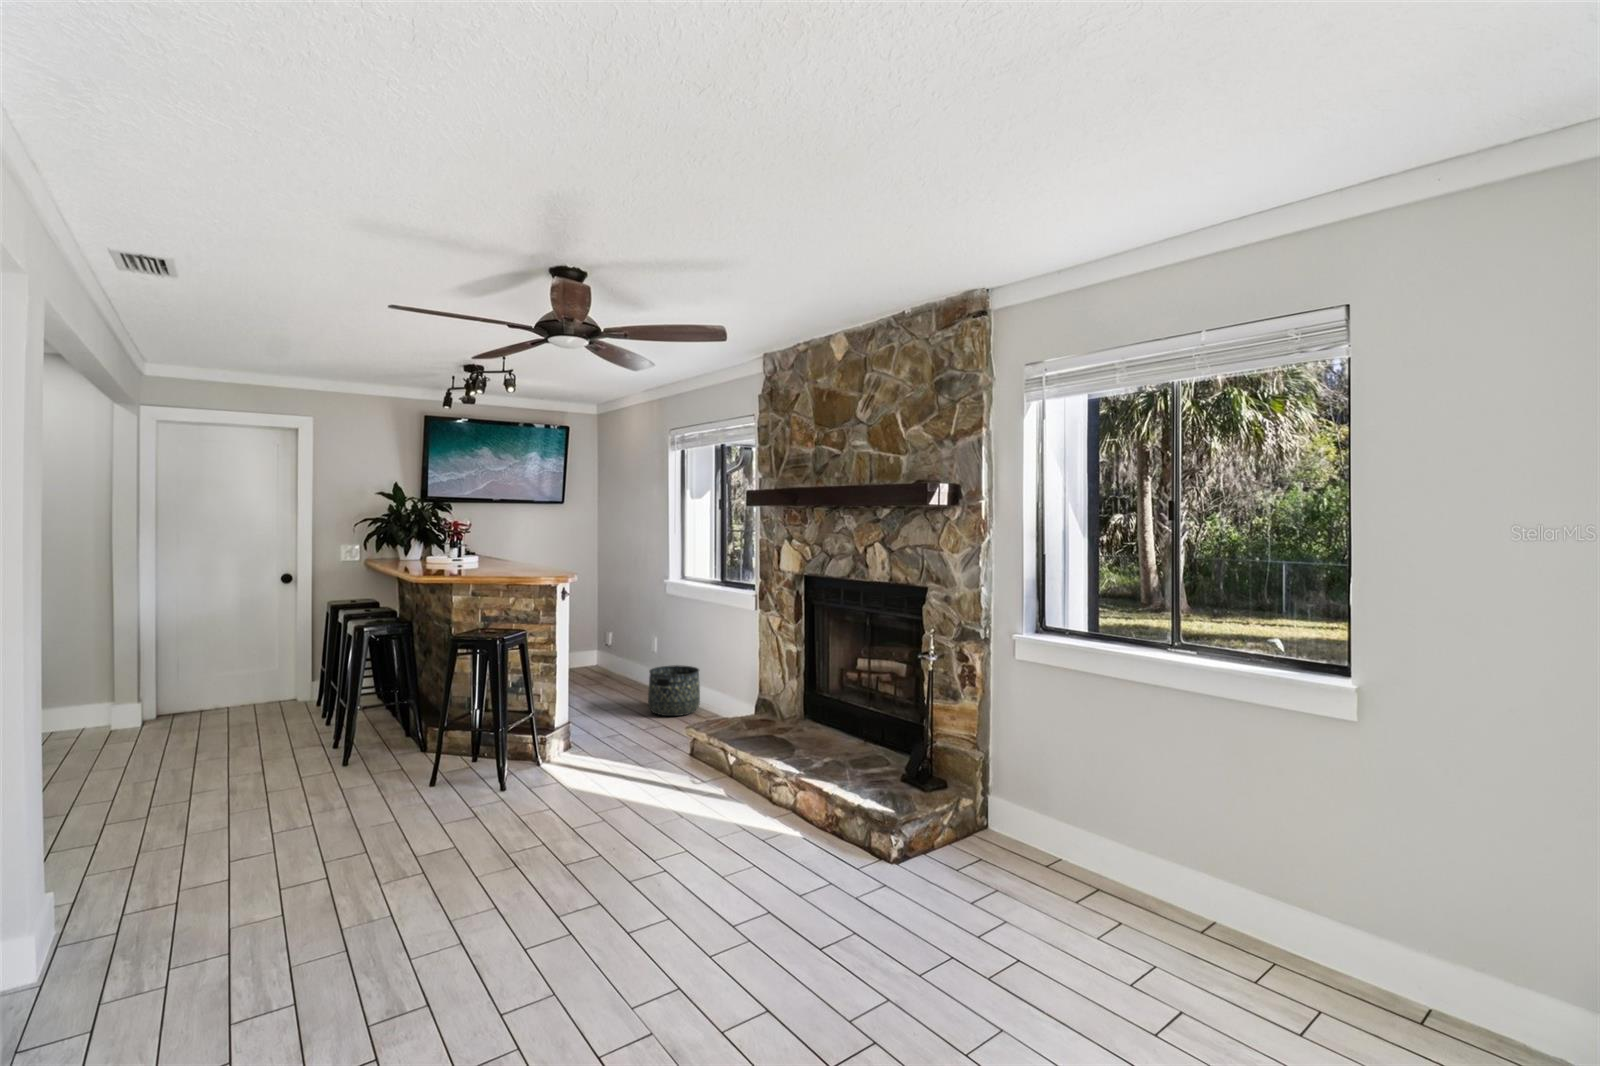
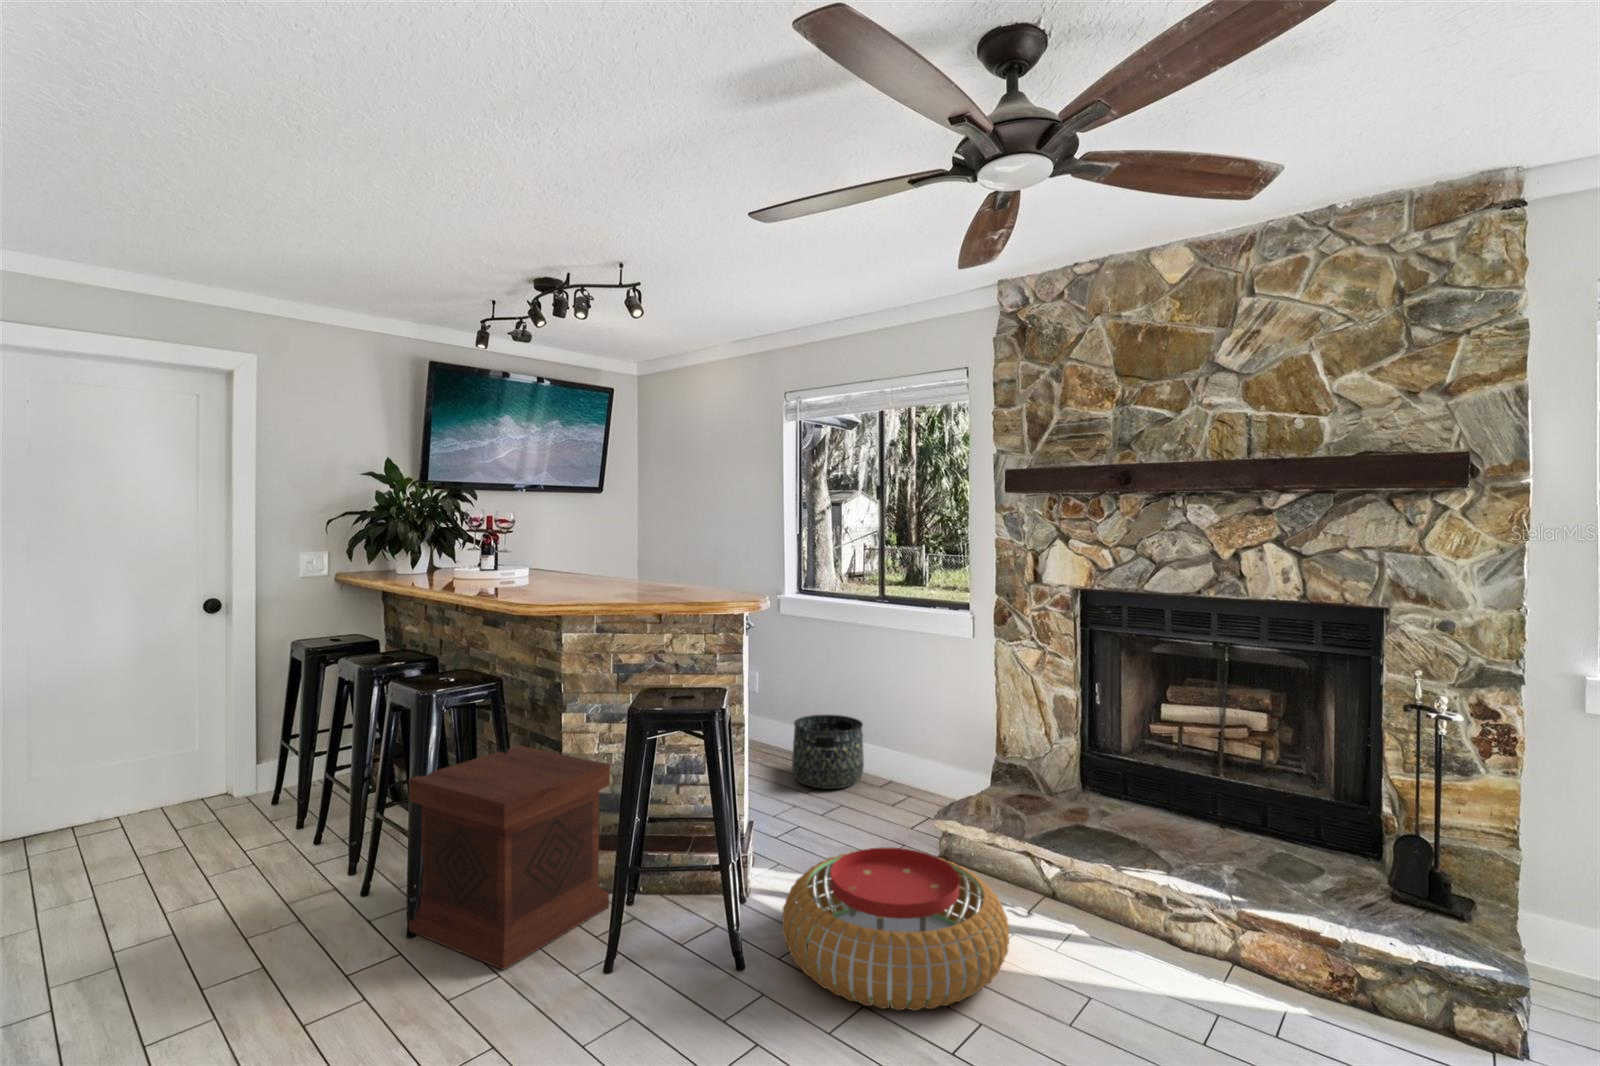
side table: none [341,666,459,784] -> present [409,746,610,970]
pouf: none [522,734,664,815] -> present [782,848,1009,1010]

